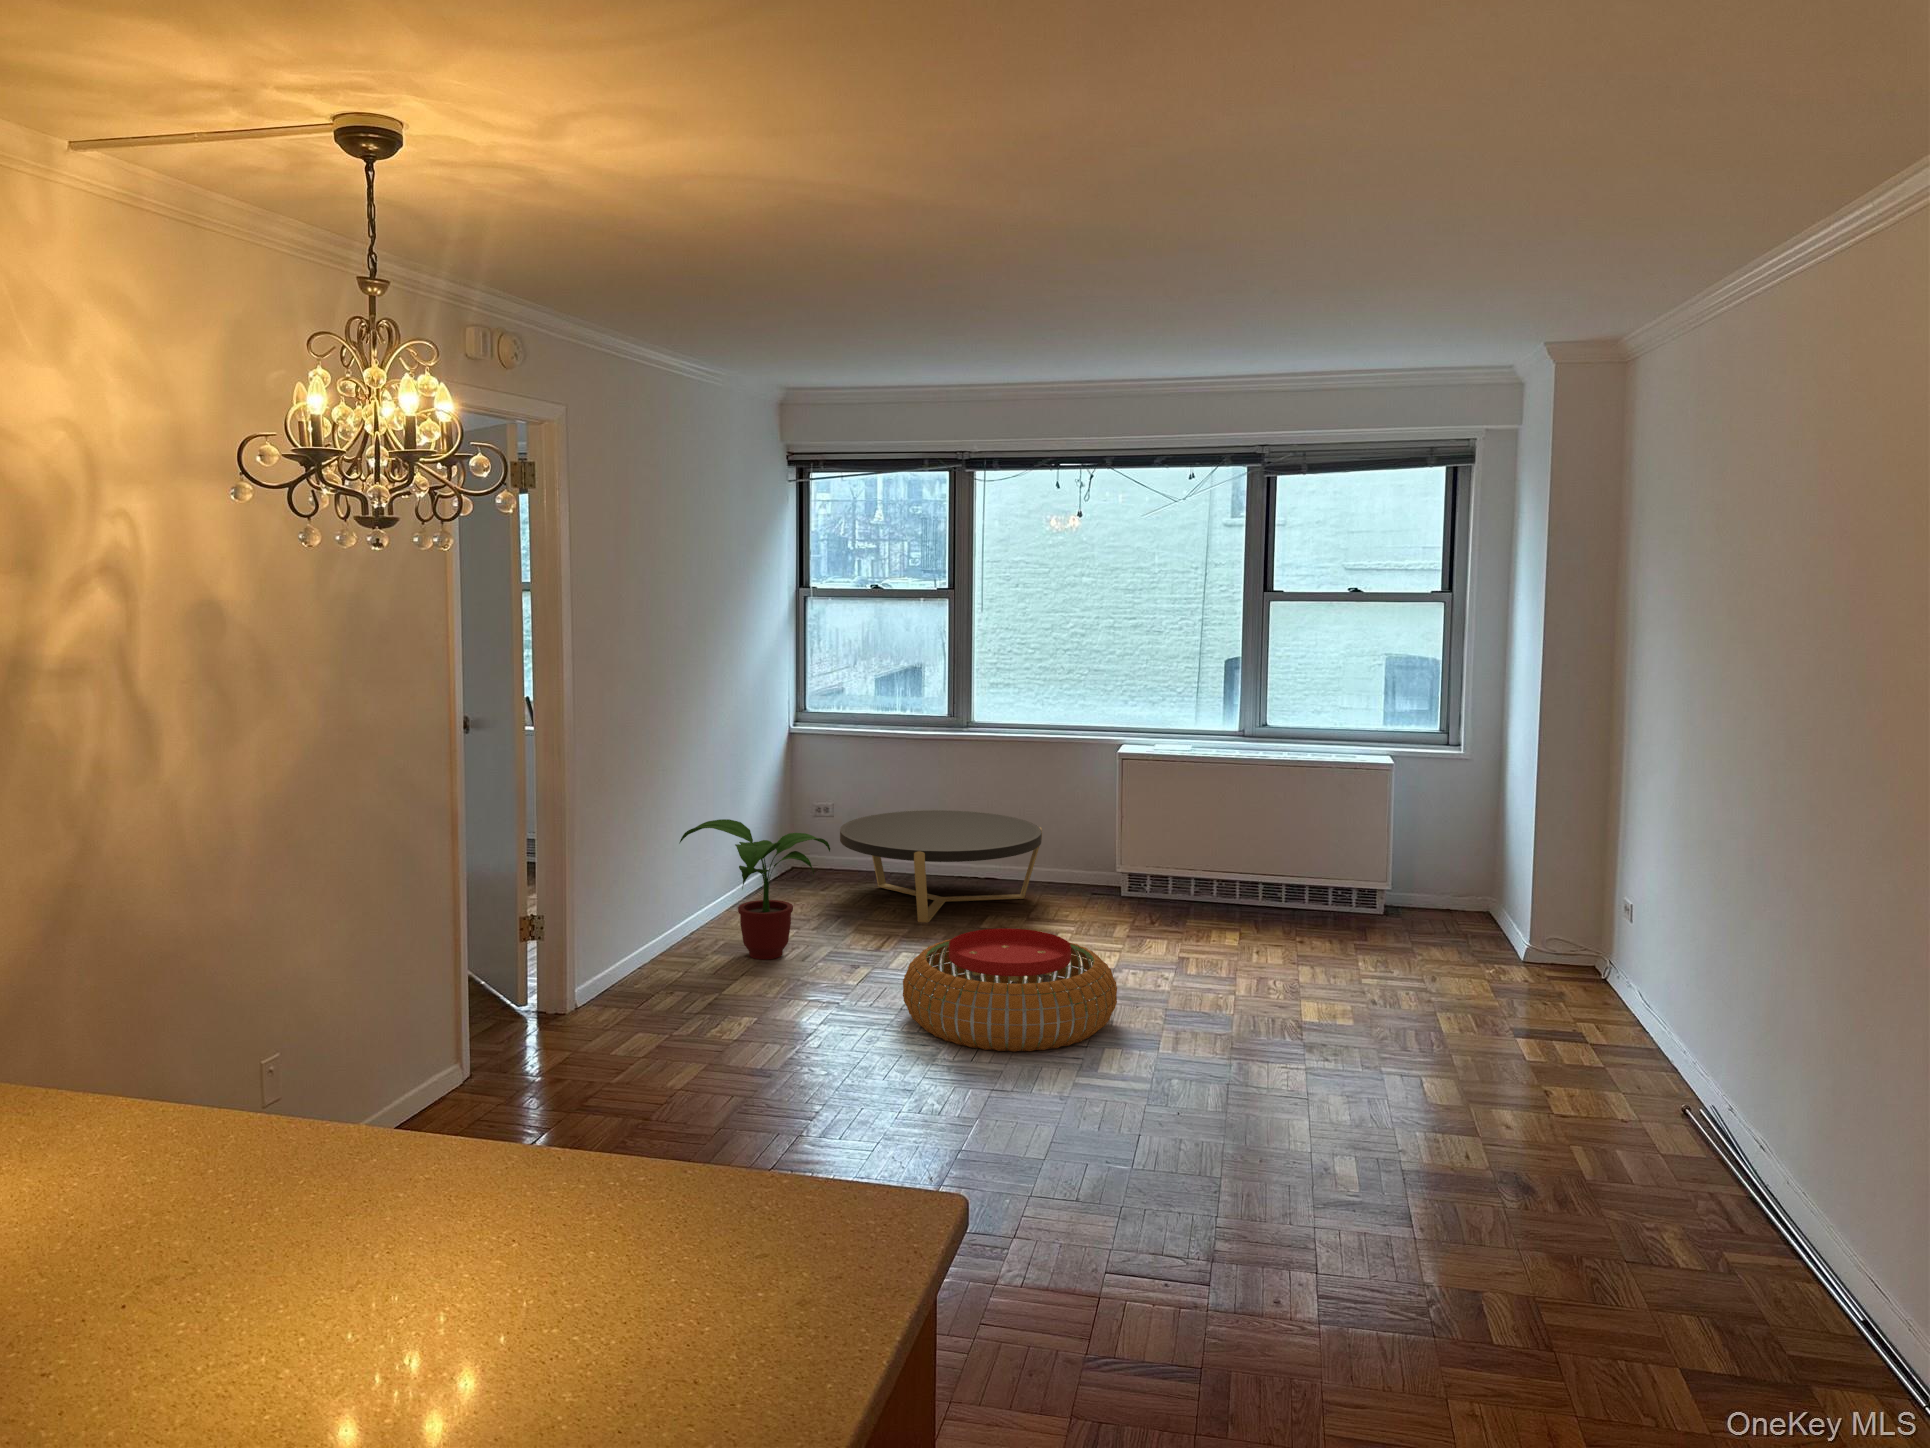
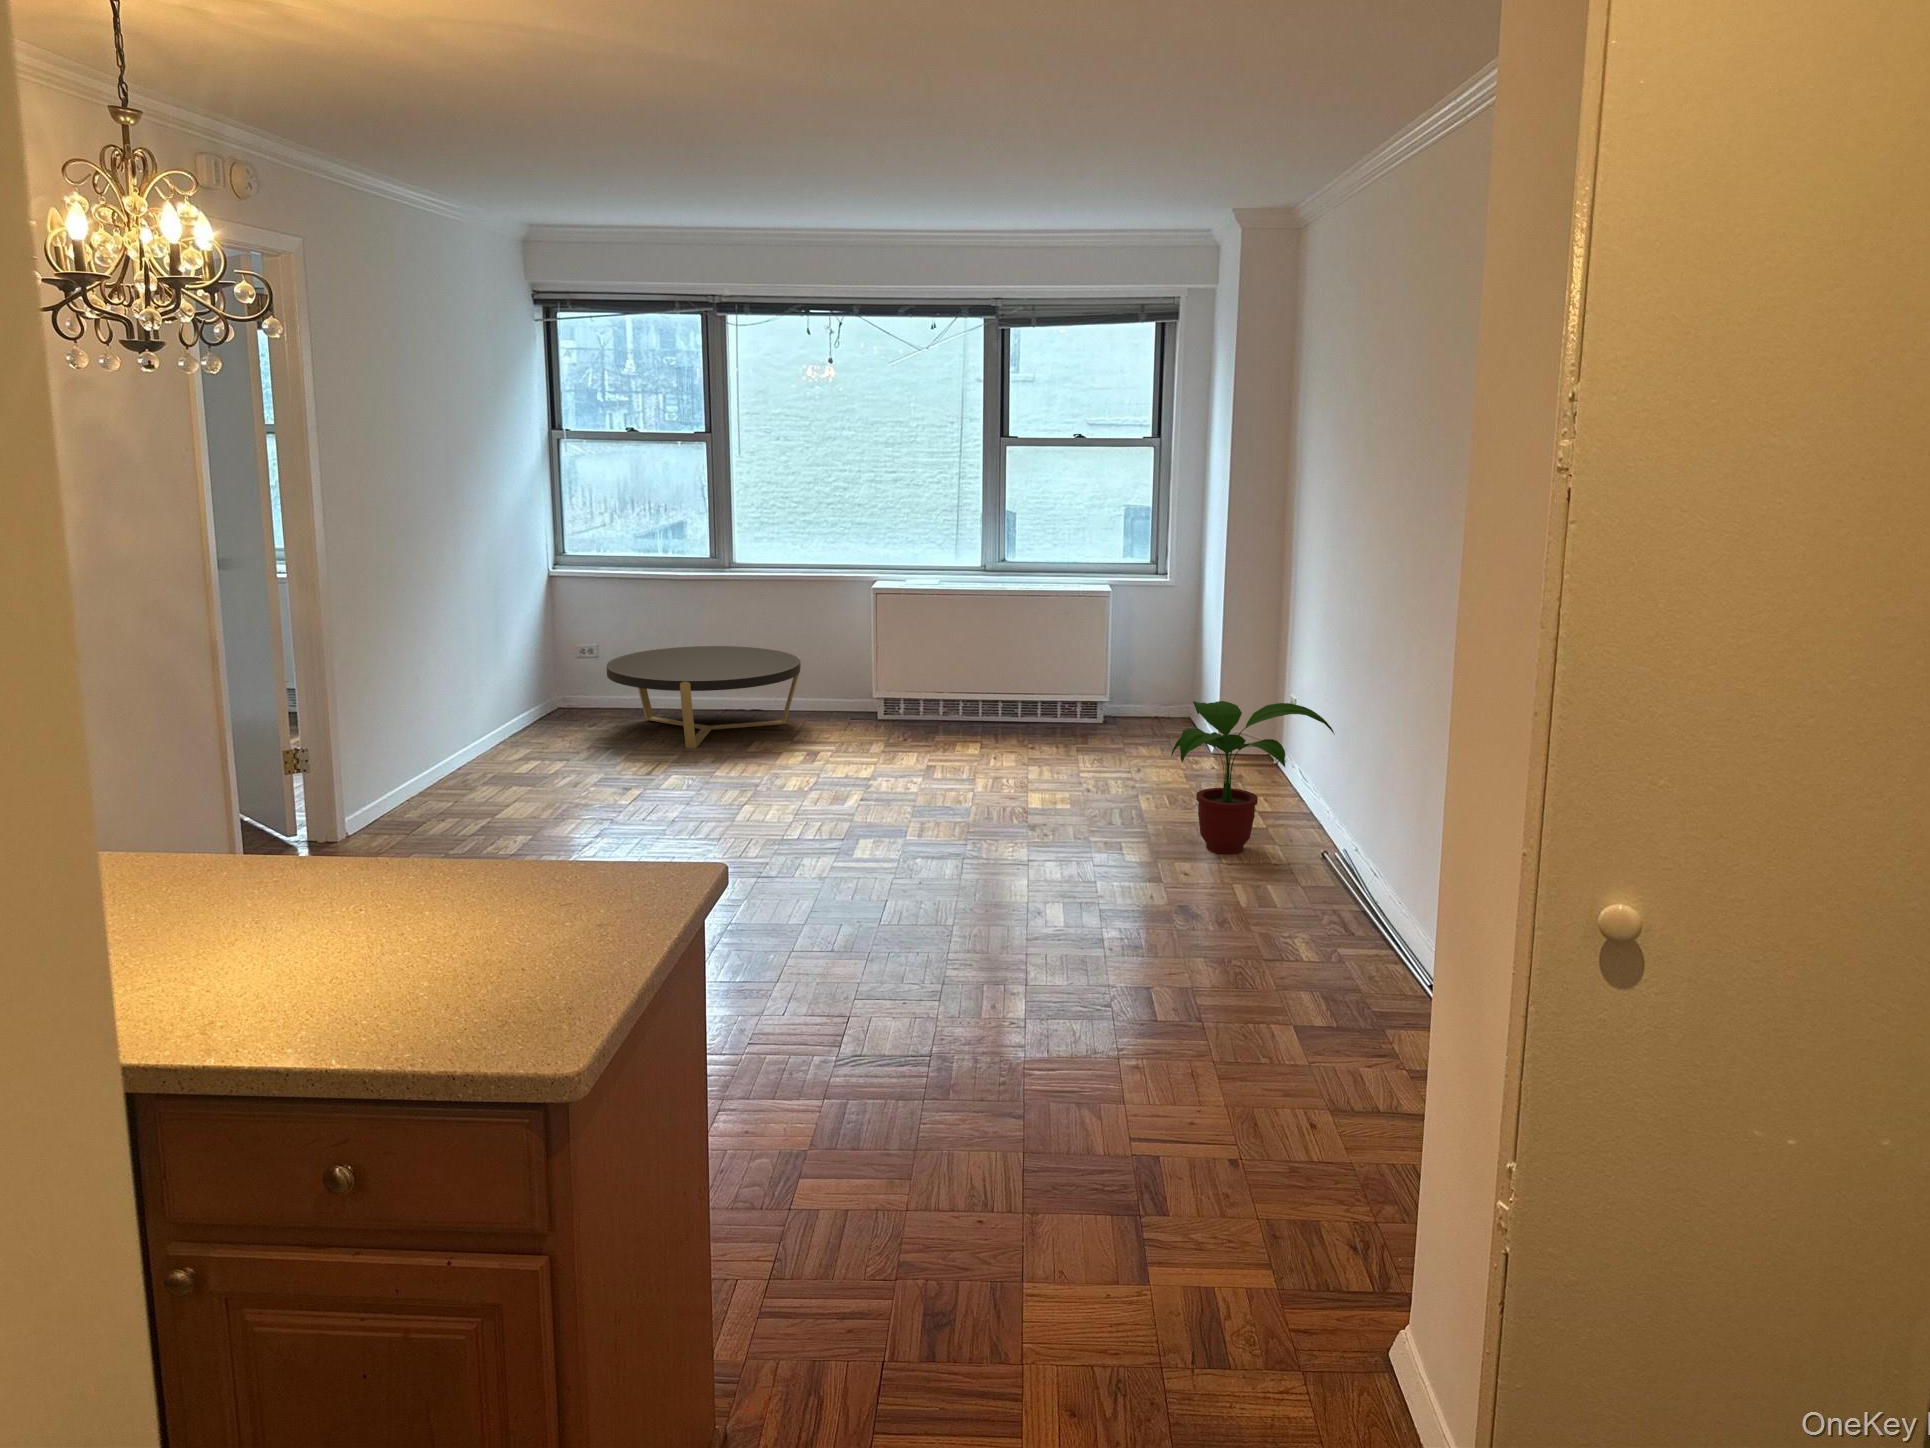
potted plant: present [680,819,830,959] -> present [1171,701,1334,854]
pouf: present [903,928,1117,1052] -> none [674,743,870,848]

